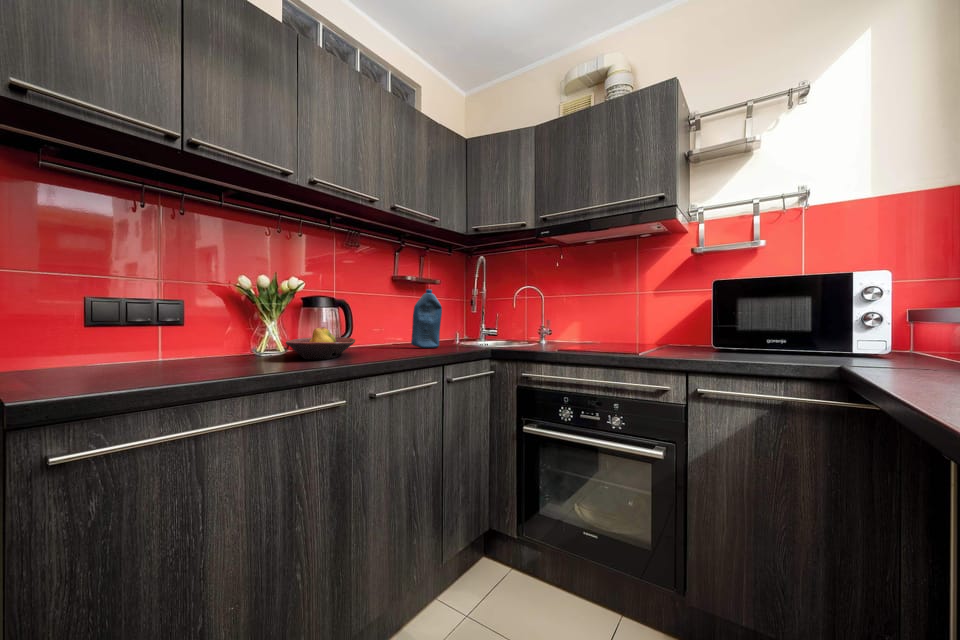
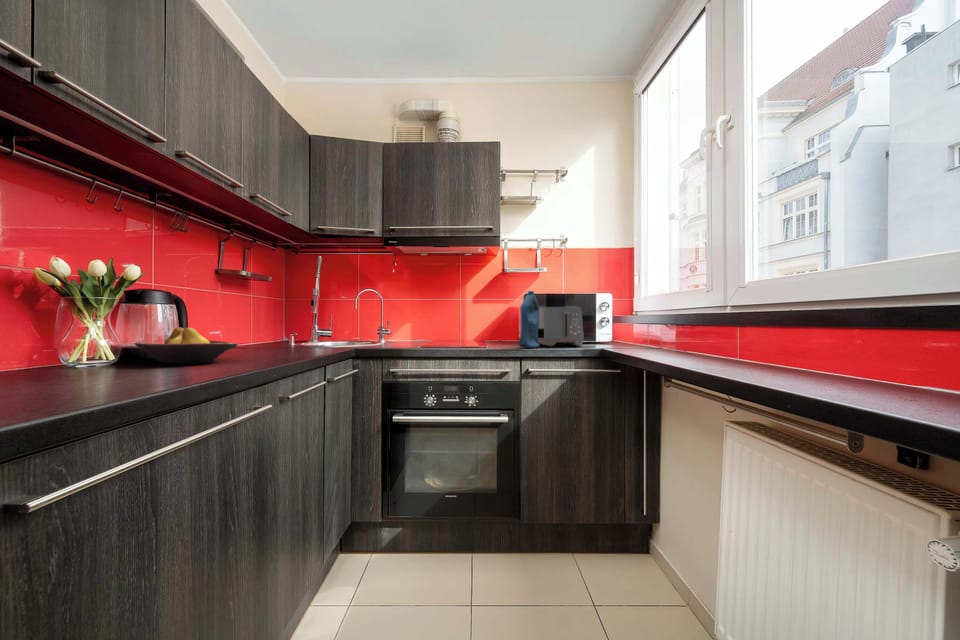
bottle: present [411,289,442,348] -> present [519,291,539,348]
toaster: none [742,297,815,361] -> present [538,307,584,346]

